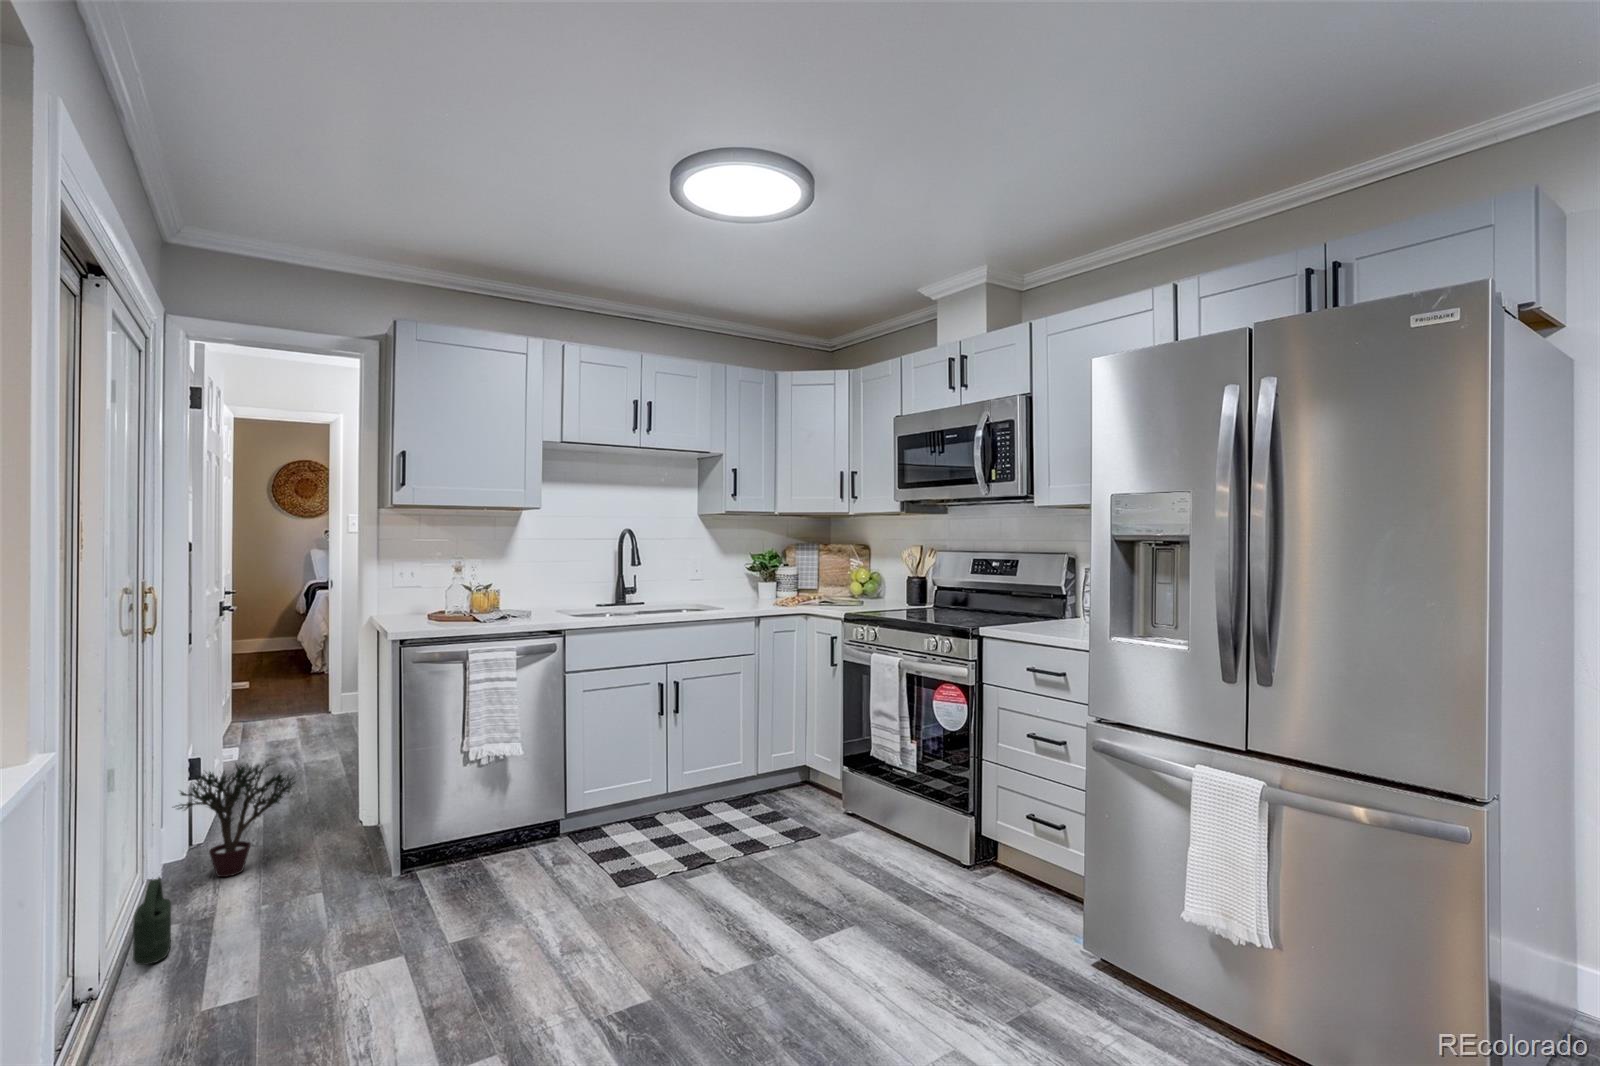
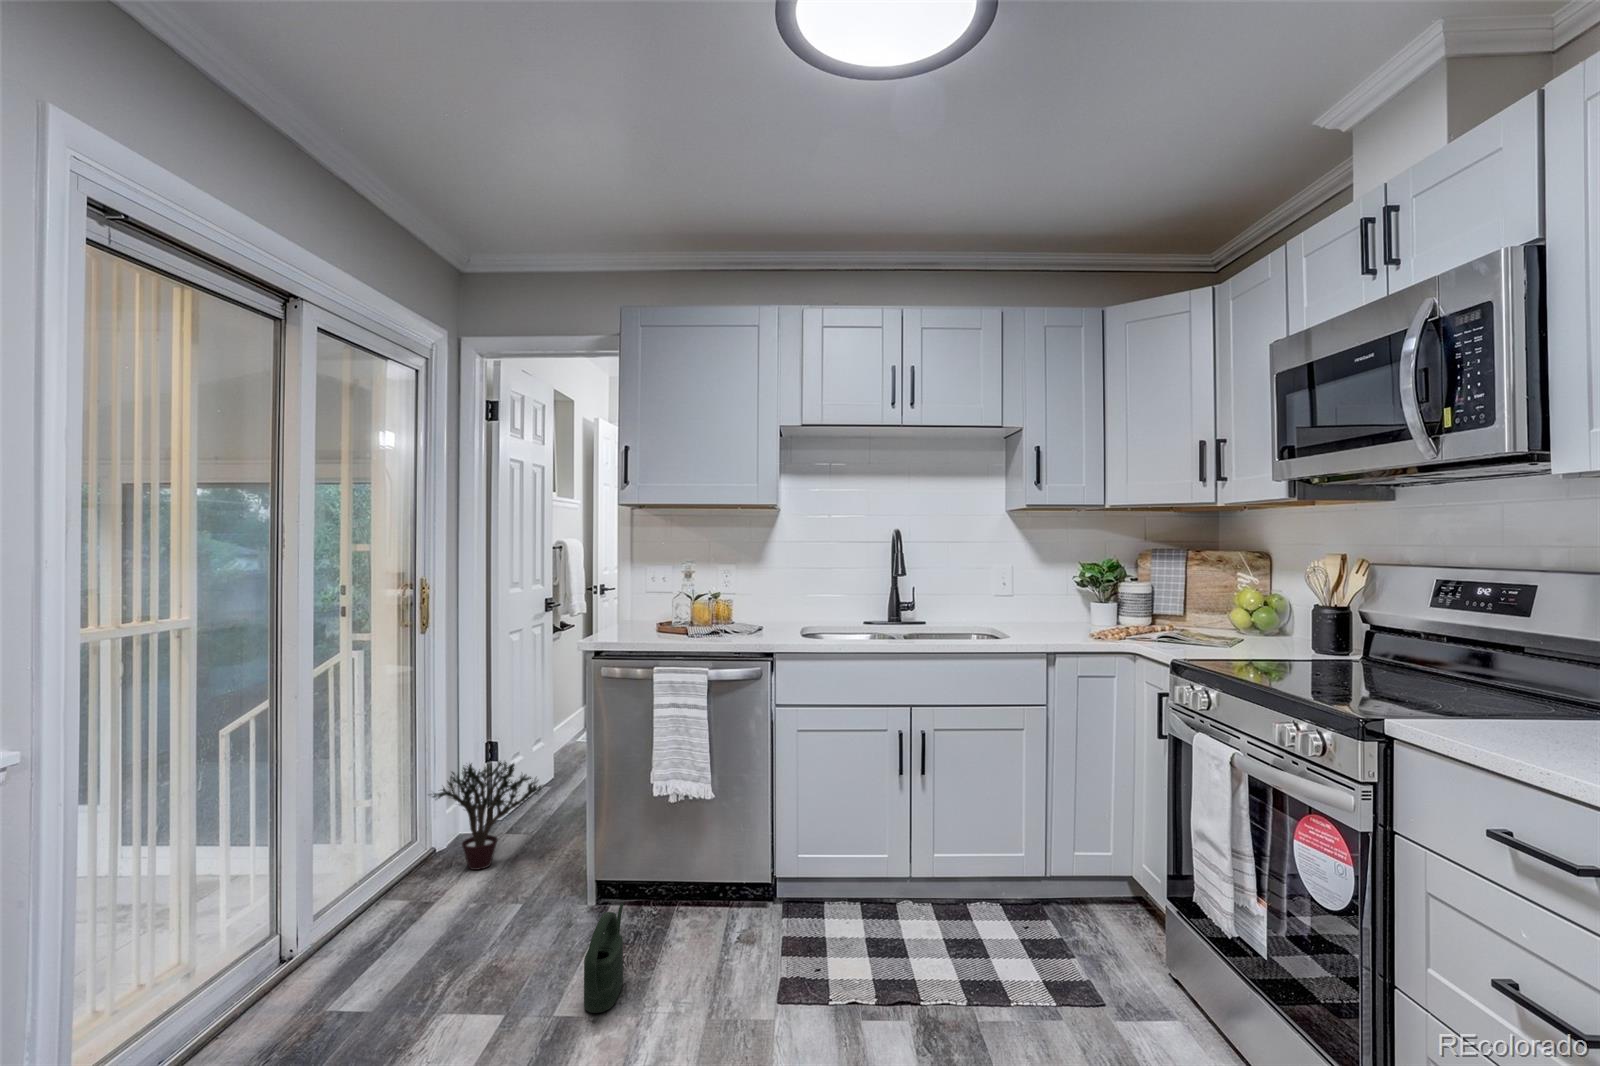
watering can: present [133,877,171,965] -> present [584,903,623,1013]

